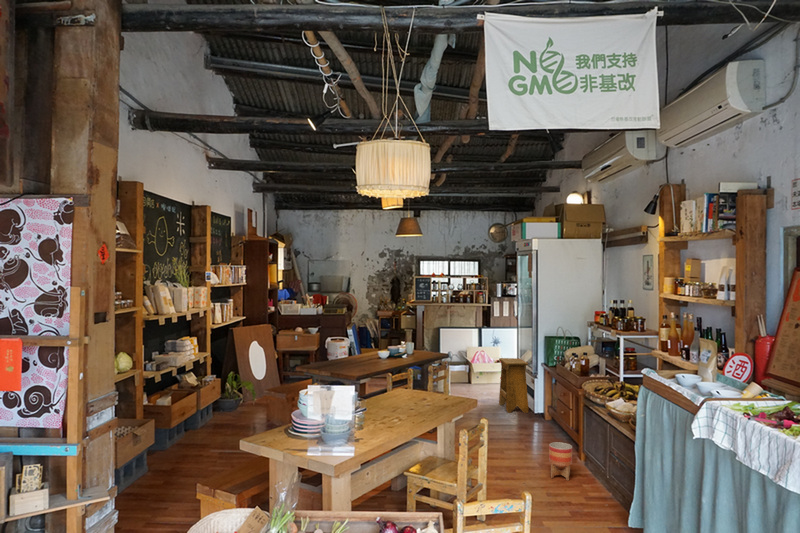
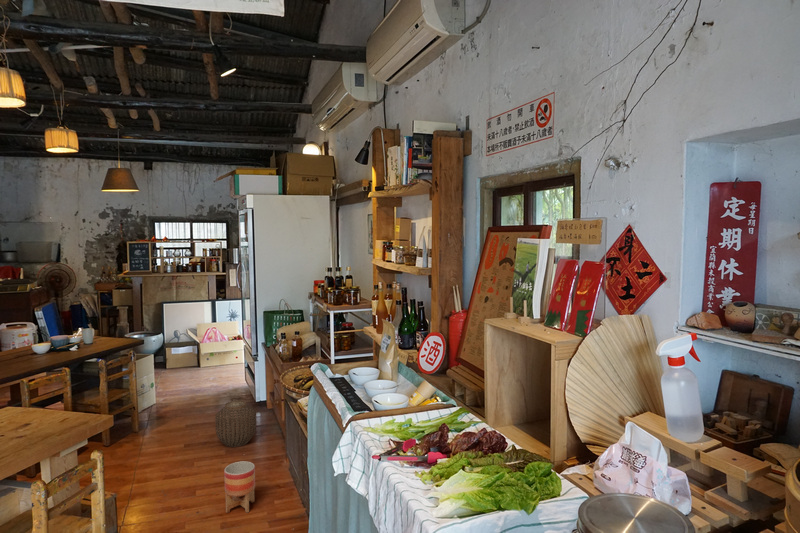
stool: present [499,358,528,413] -> none [216,338,249,405]
woven basket: none [519,404,551,441] -> present [215,401,256,447]

